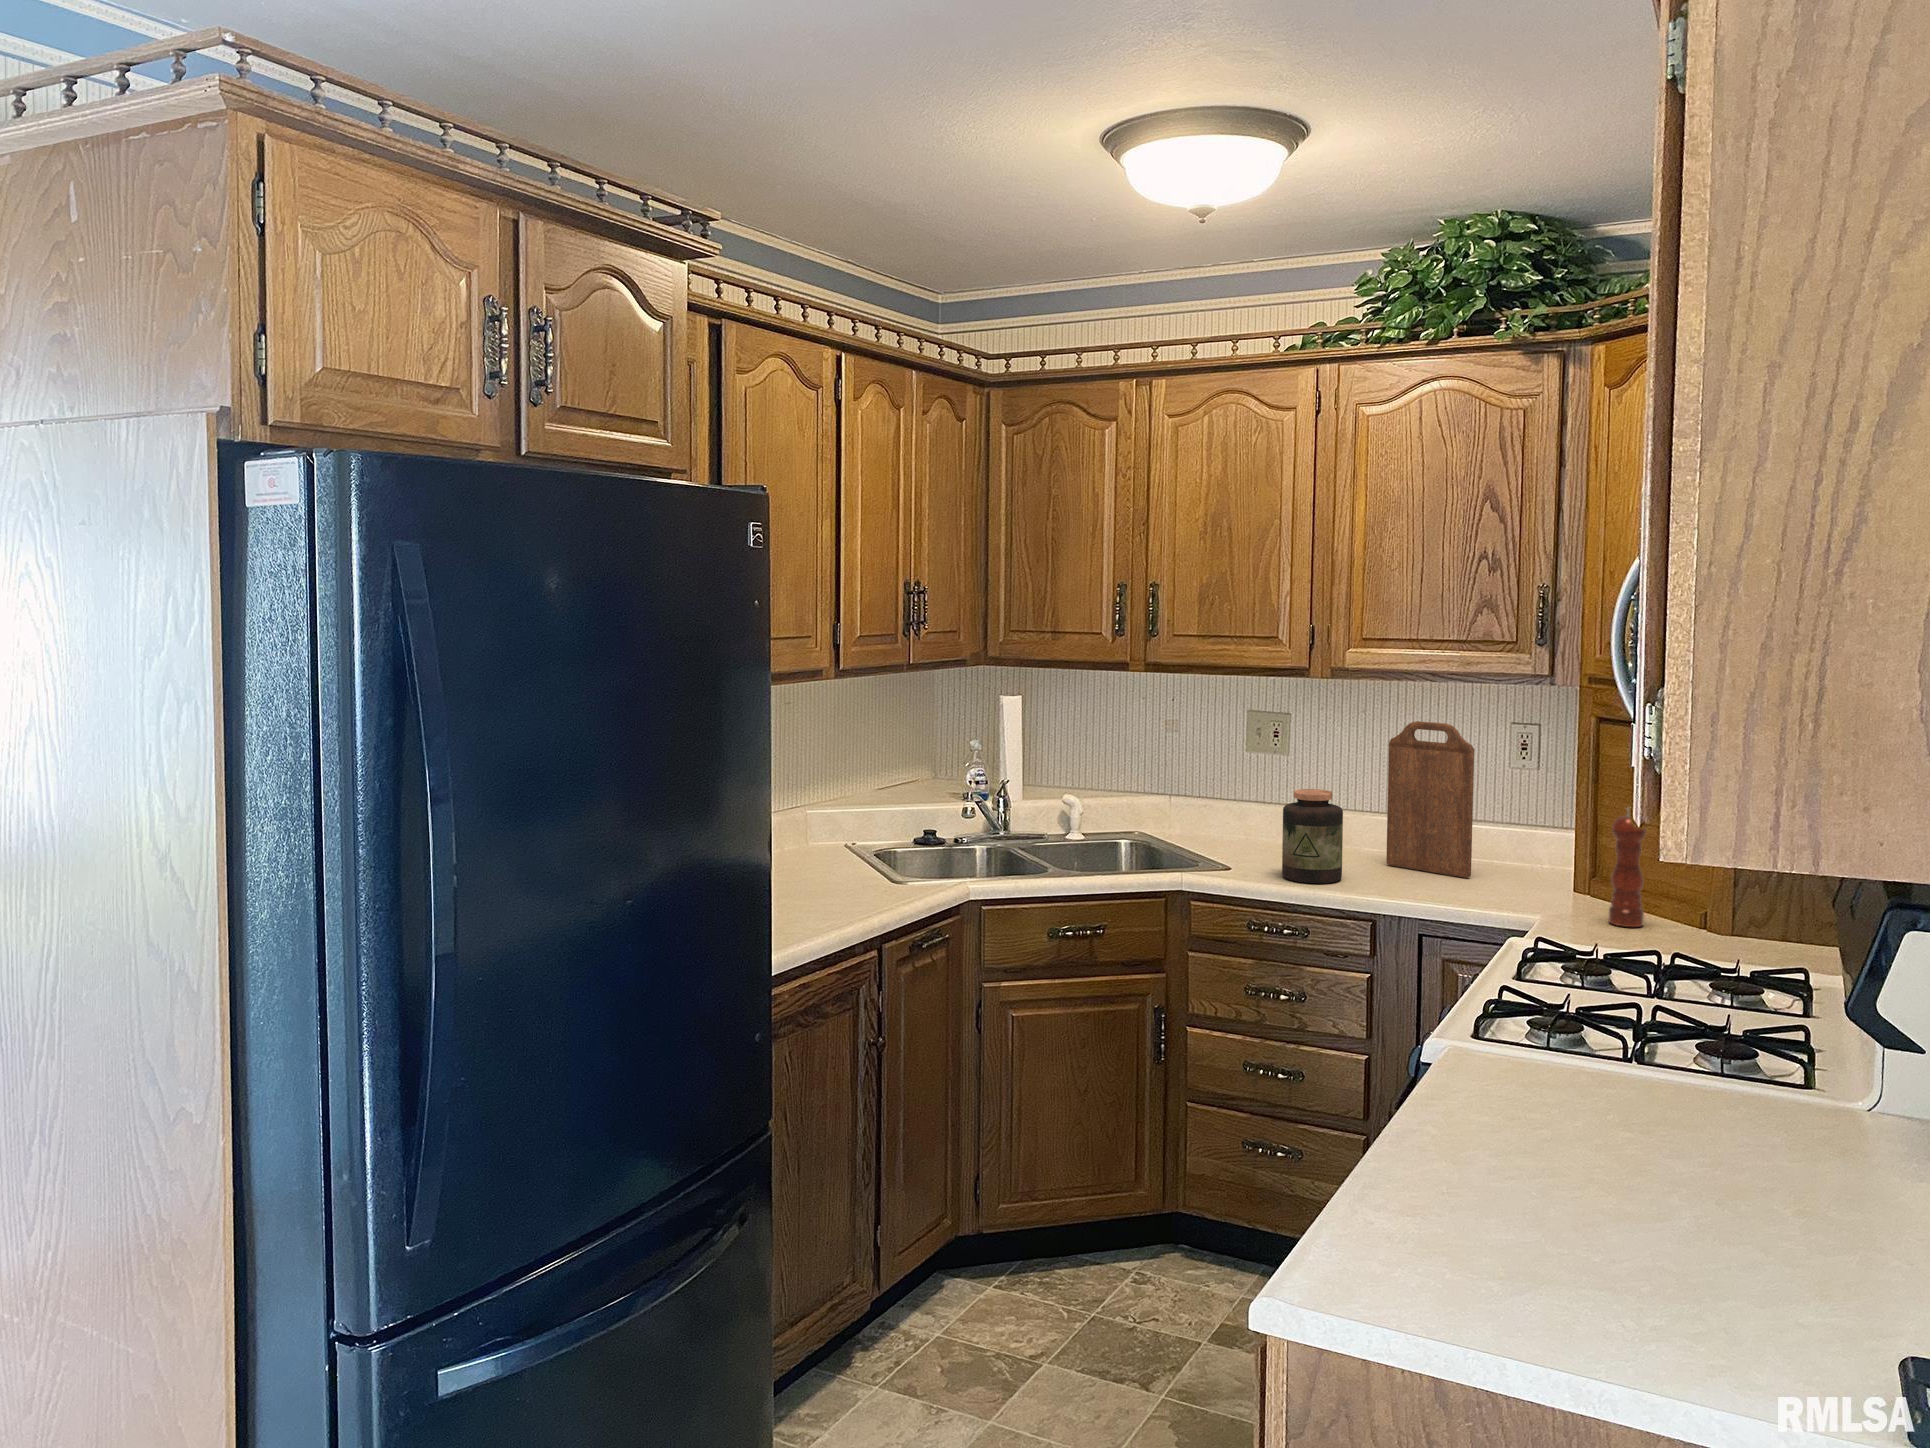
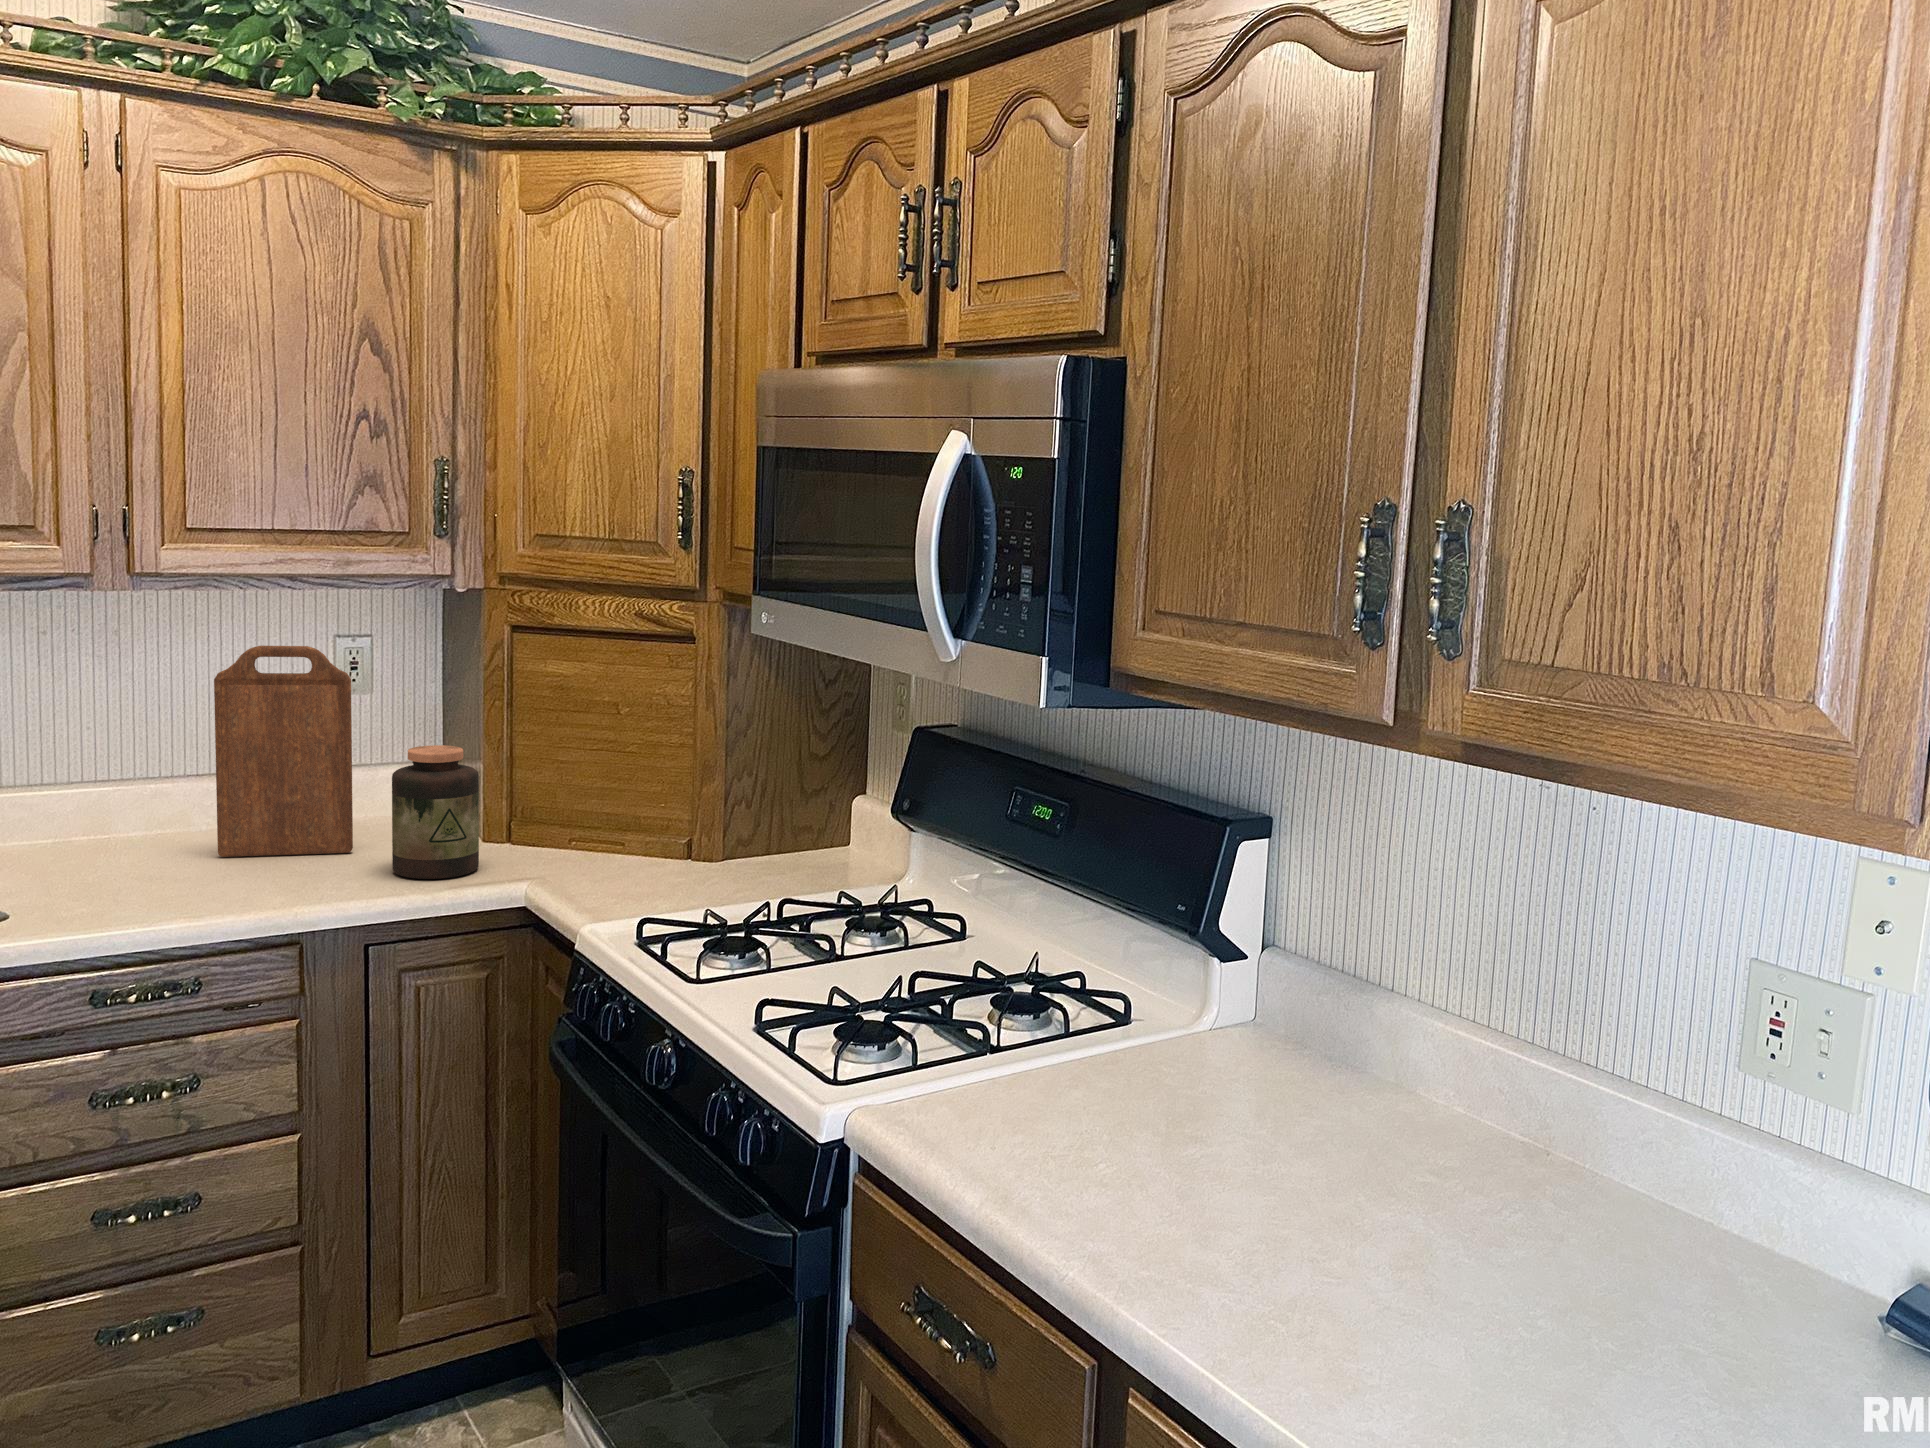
jar: present [1282,789,1343,883] -> present [392,745,479,879]
pepper mill: present [1608,808,1646,927] -> none [583,732,621,871]

